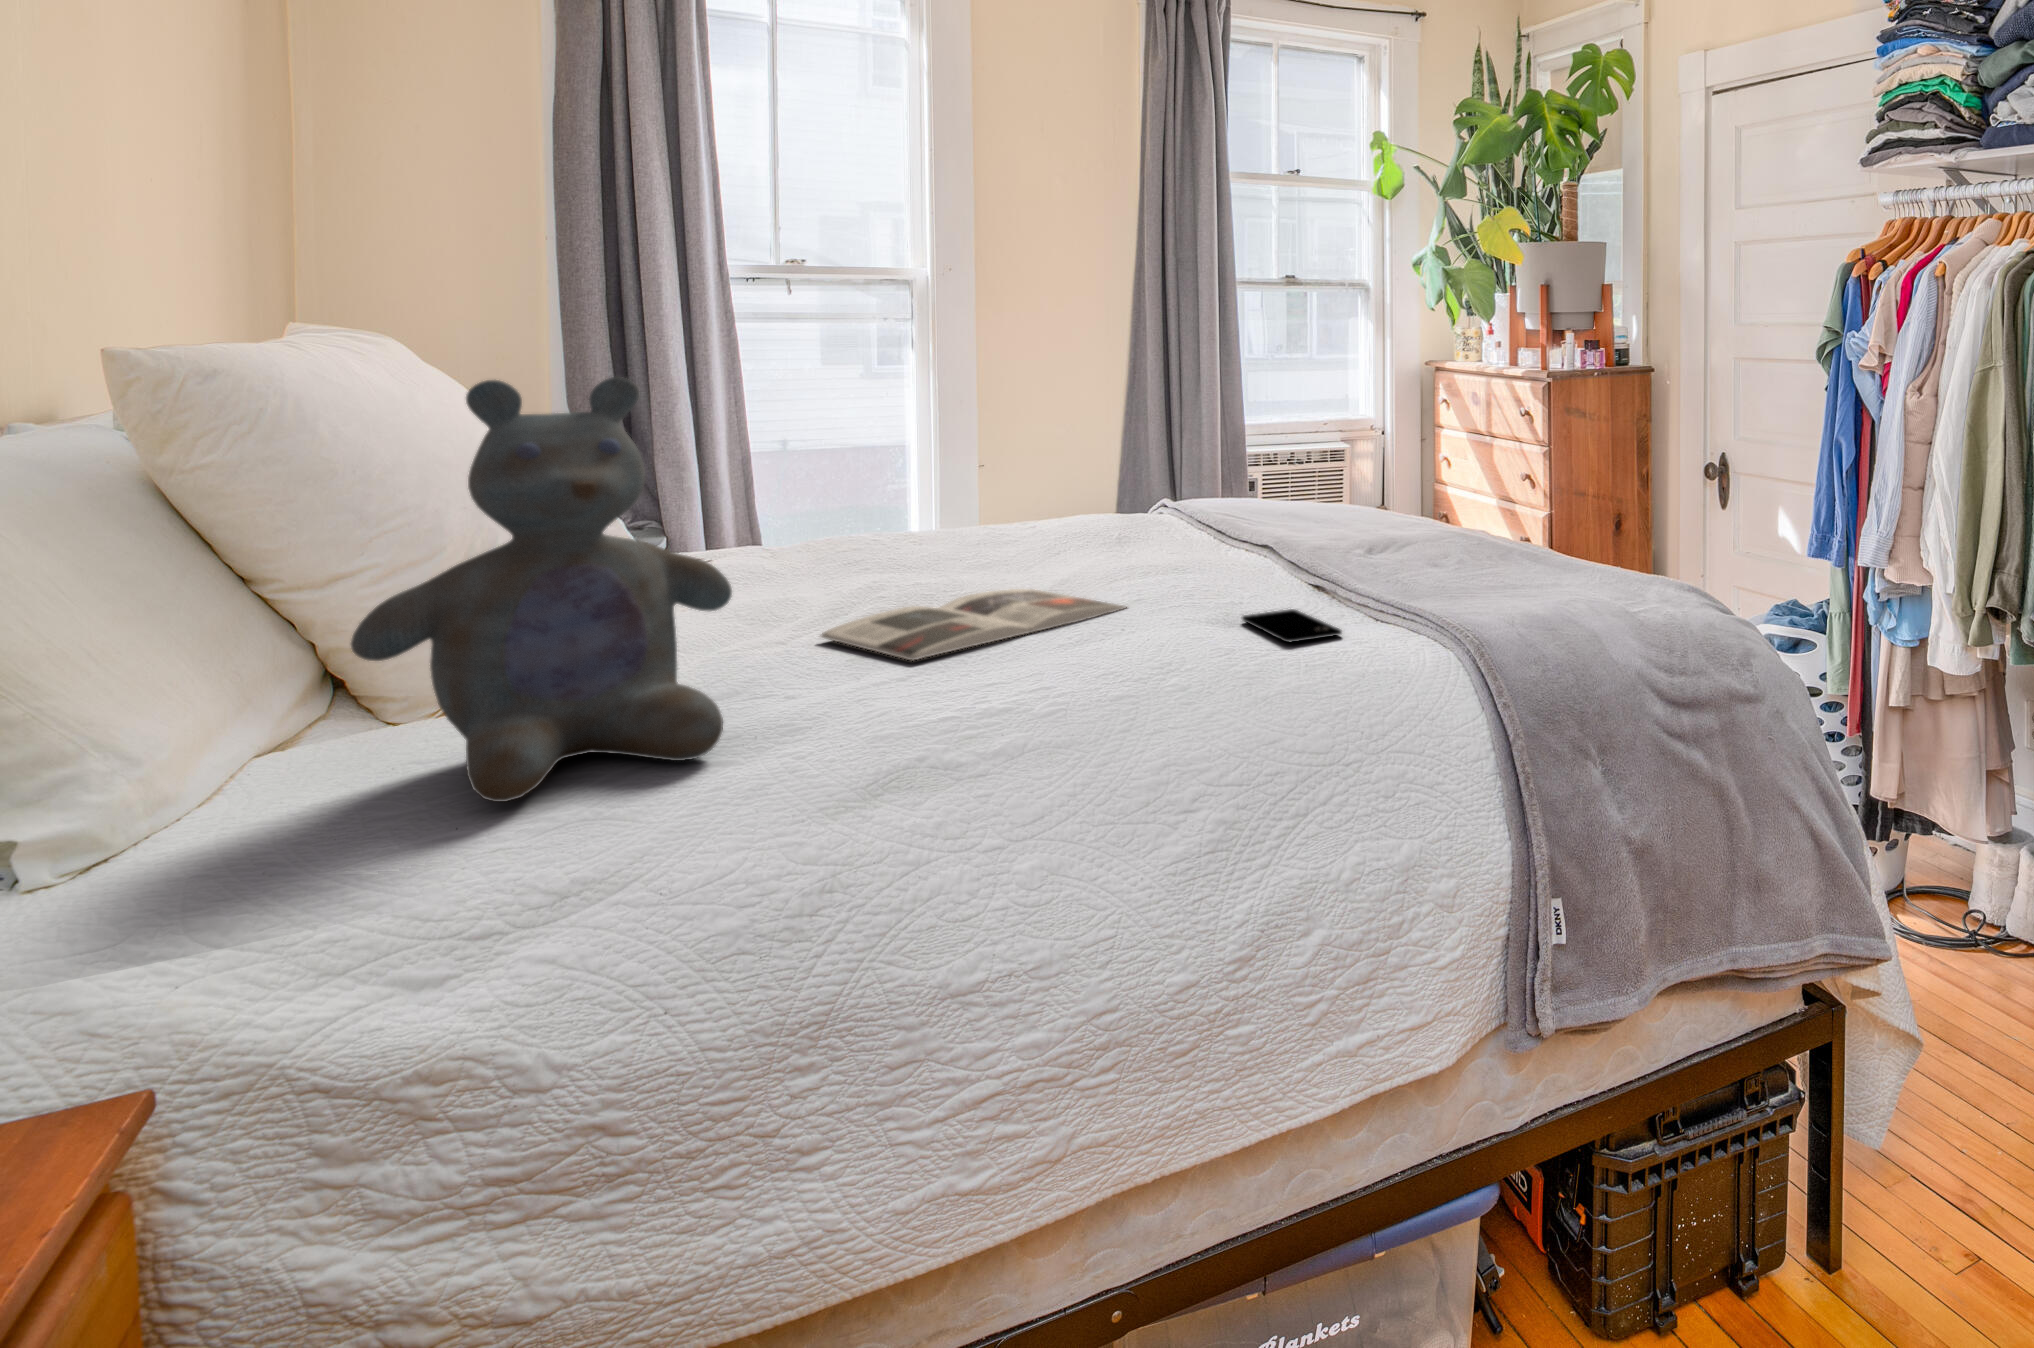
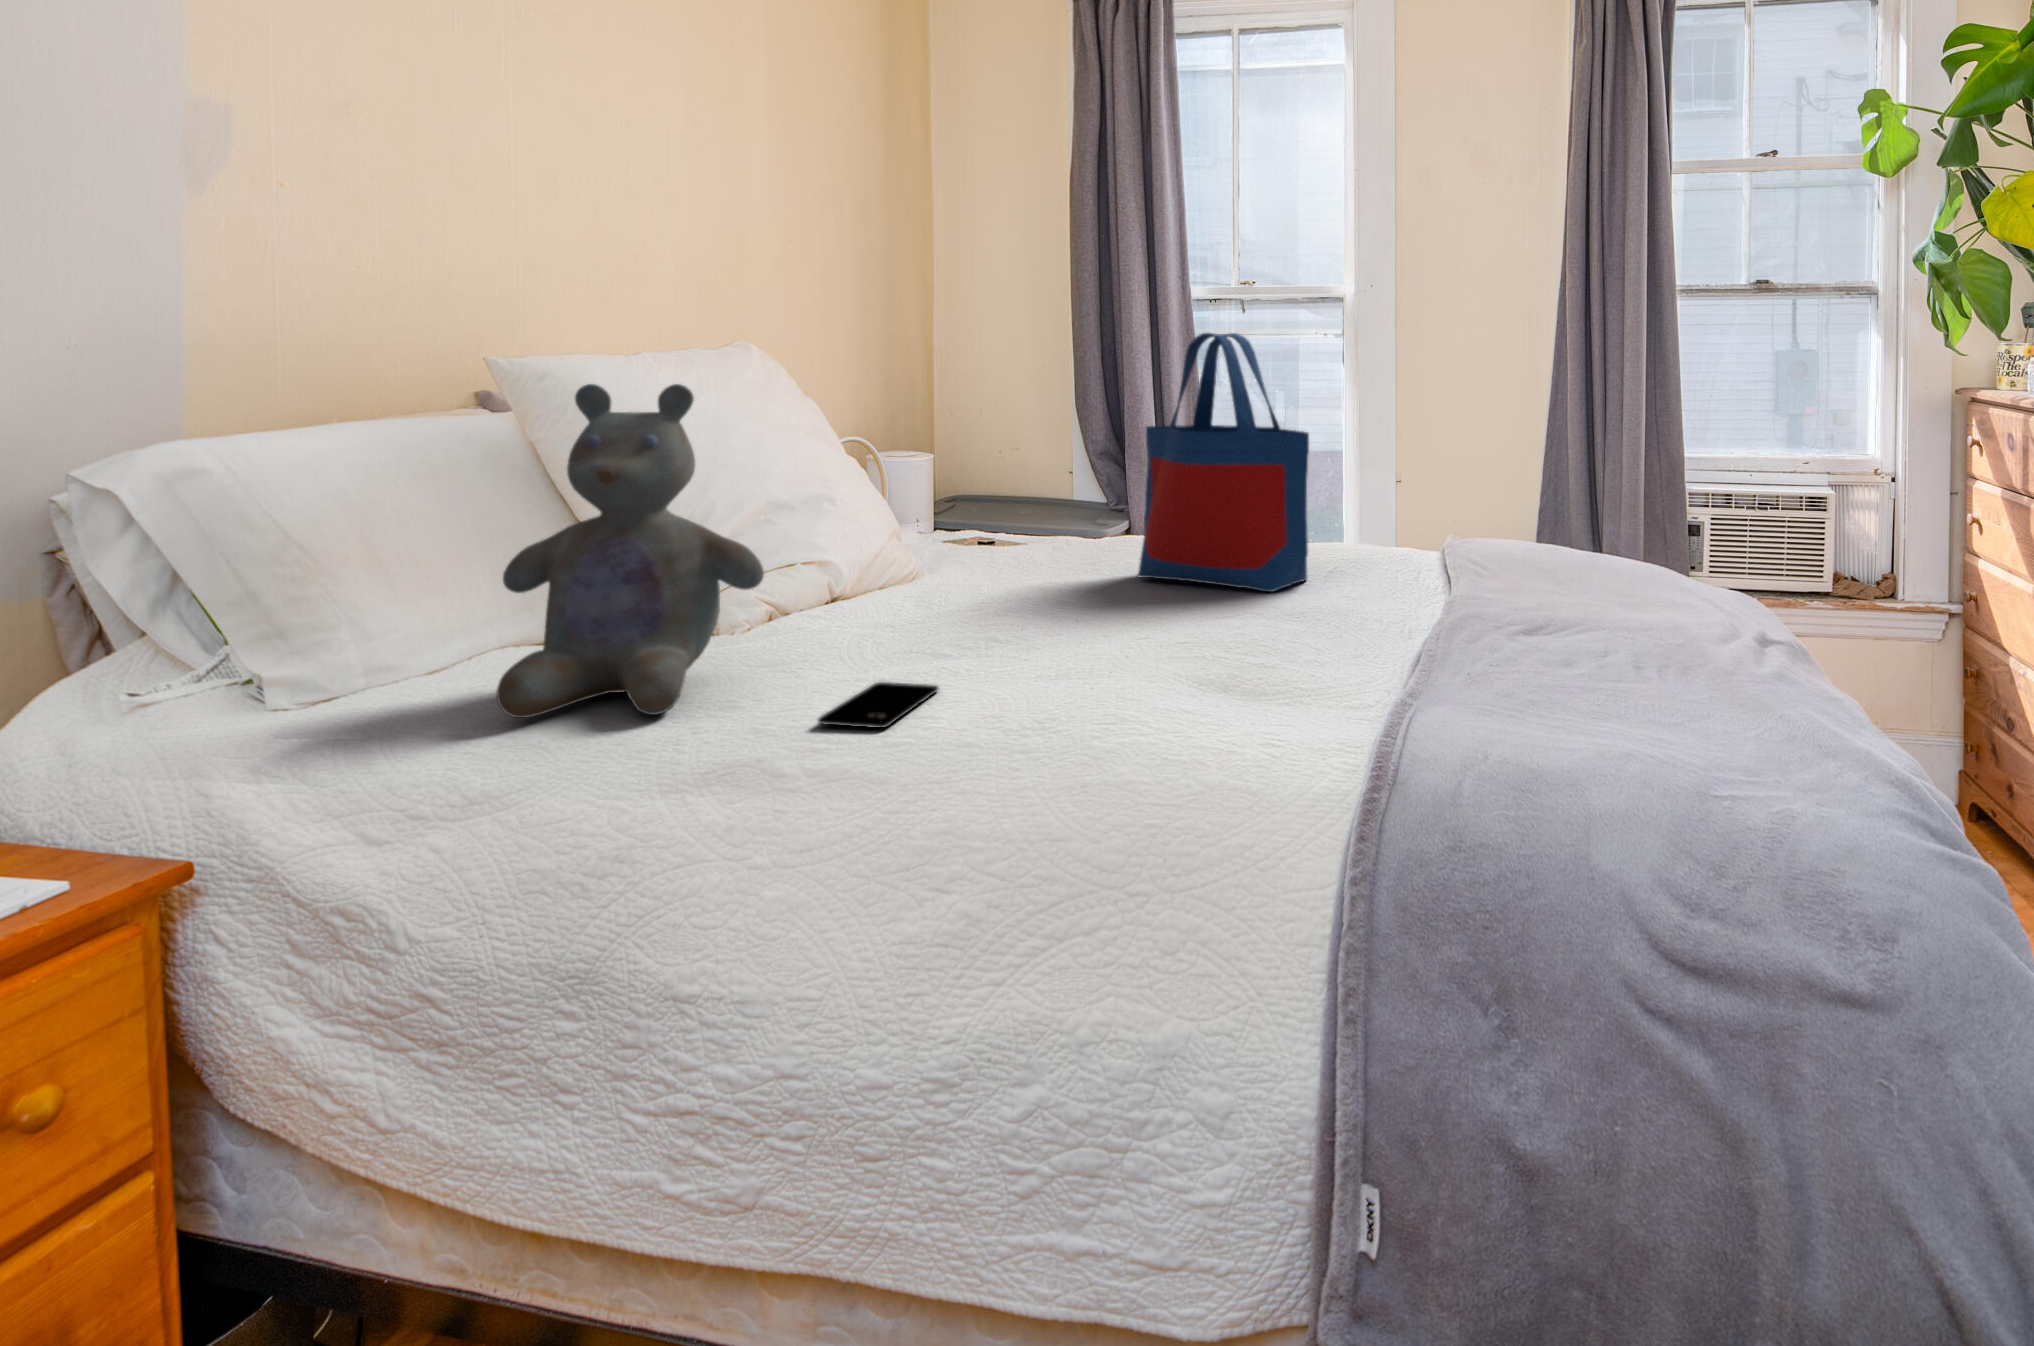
tote bag: none [939,317,1129,566] -> present [1137,333,1309,592]
magazine: present [820,589,1127,660] -> none [924,608,1187,664]
smartphone: present [1242,609,1342,642] -> present [818,682,938,728]

